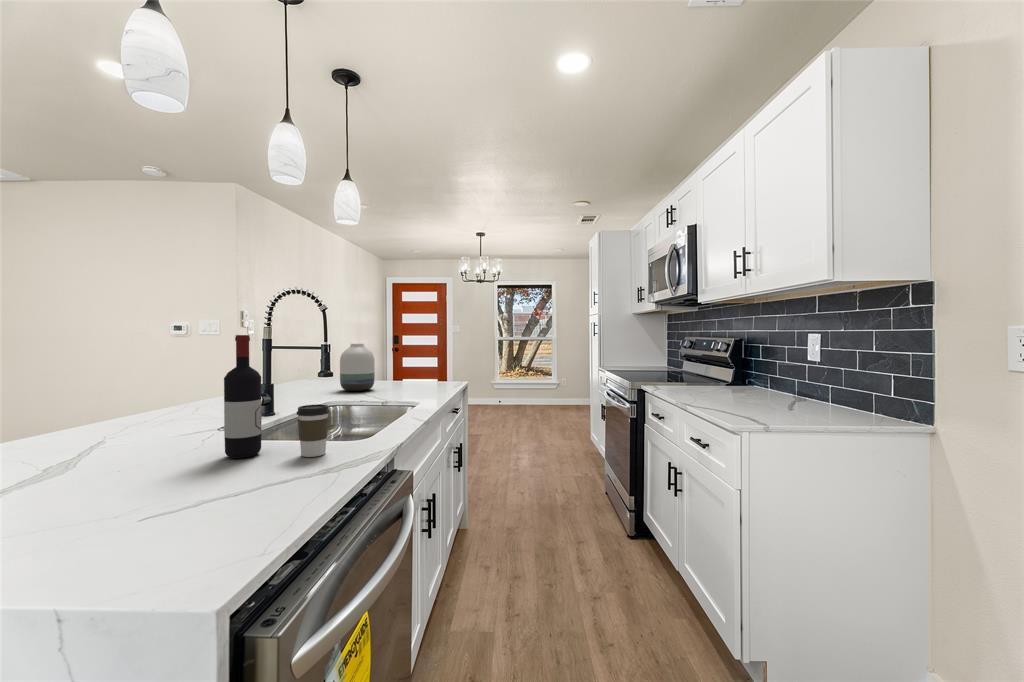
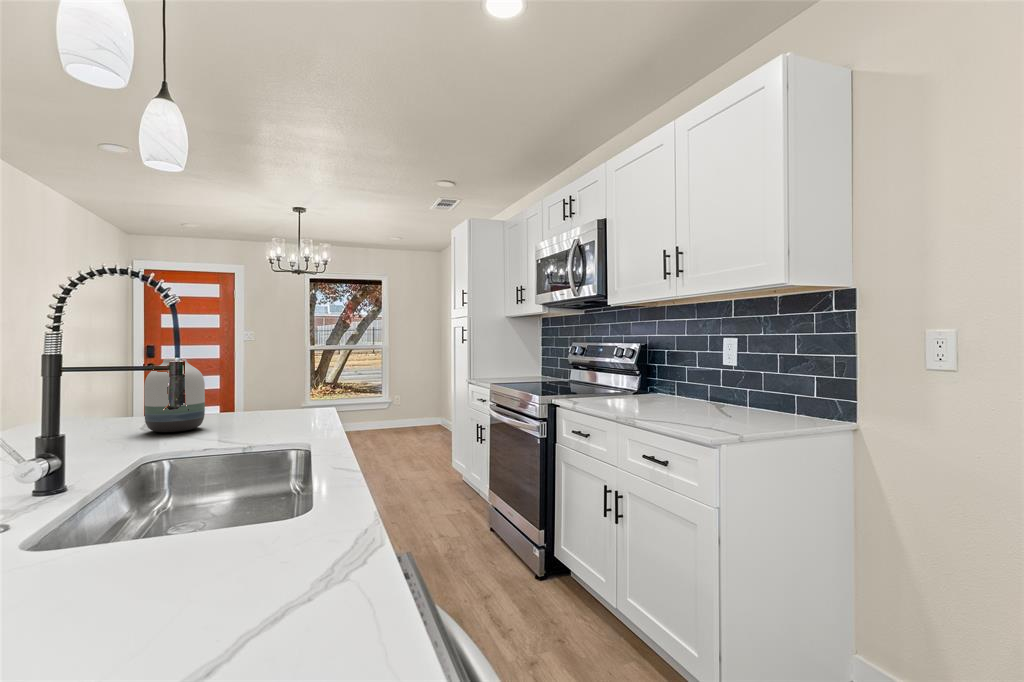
wine bottle: present [224,335,262,458] -> none [61,347,137,583]
coffee cup: present [297,404,329,457] -> none [216,462,273,556]

